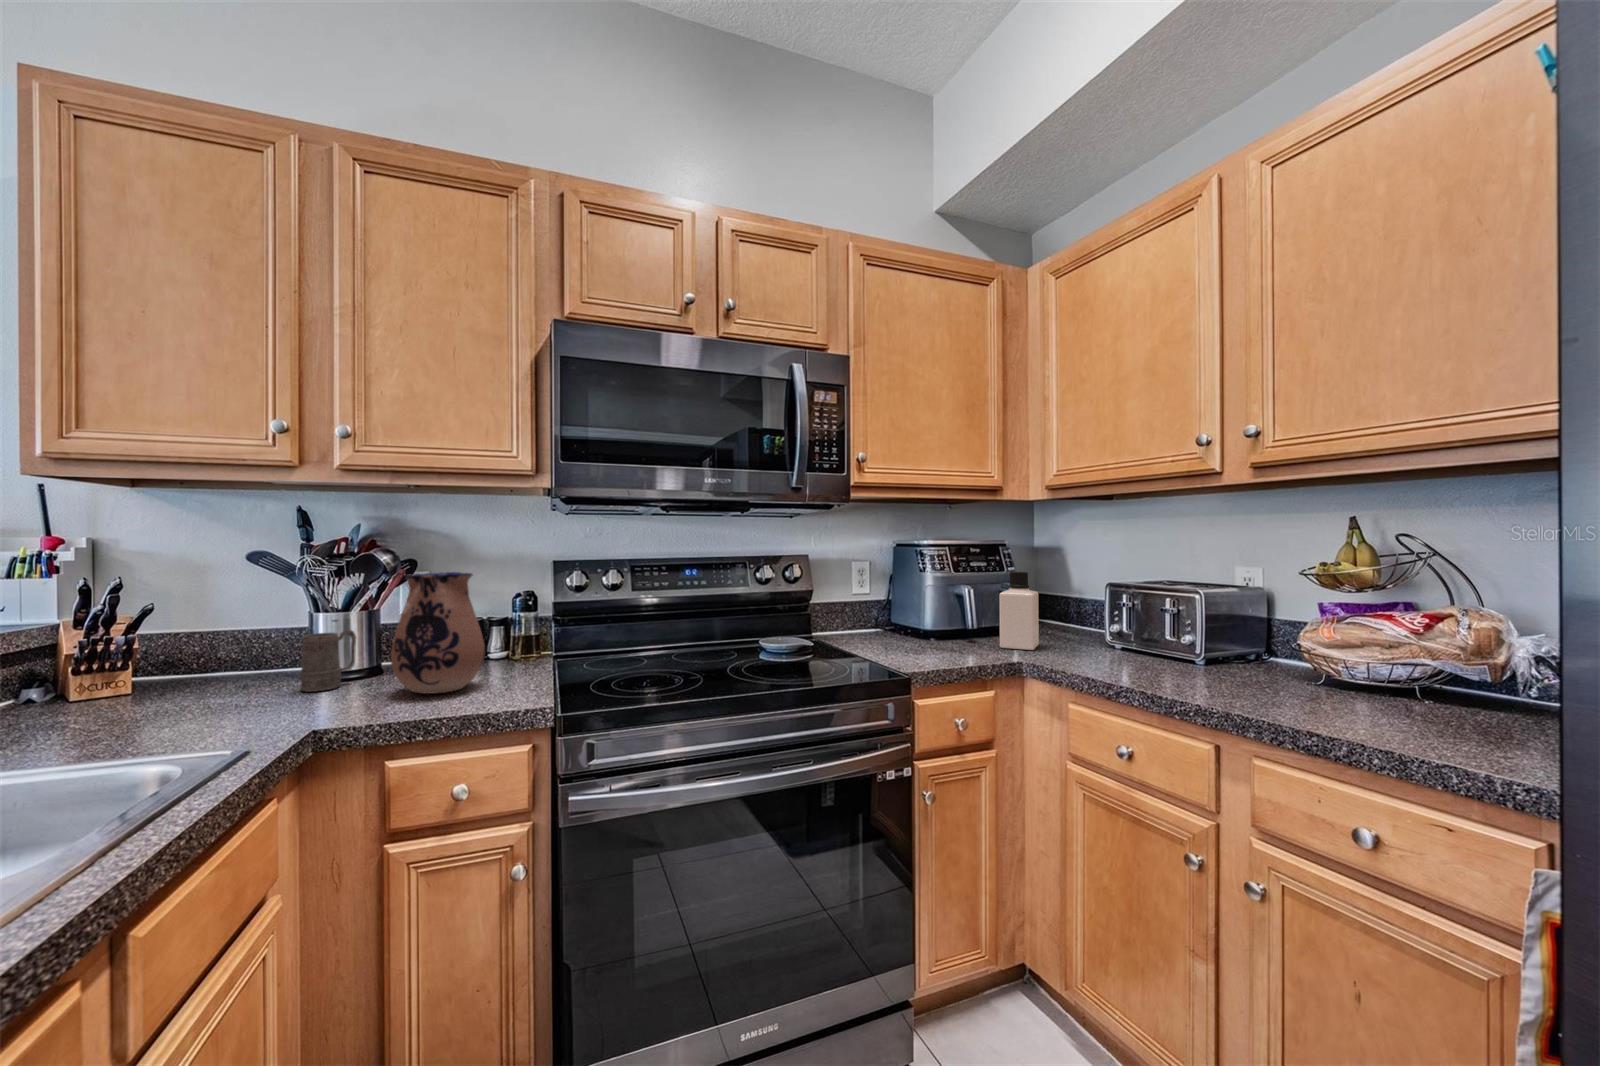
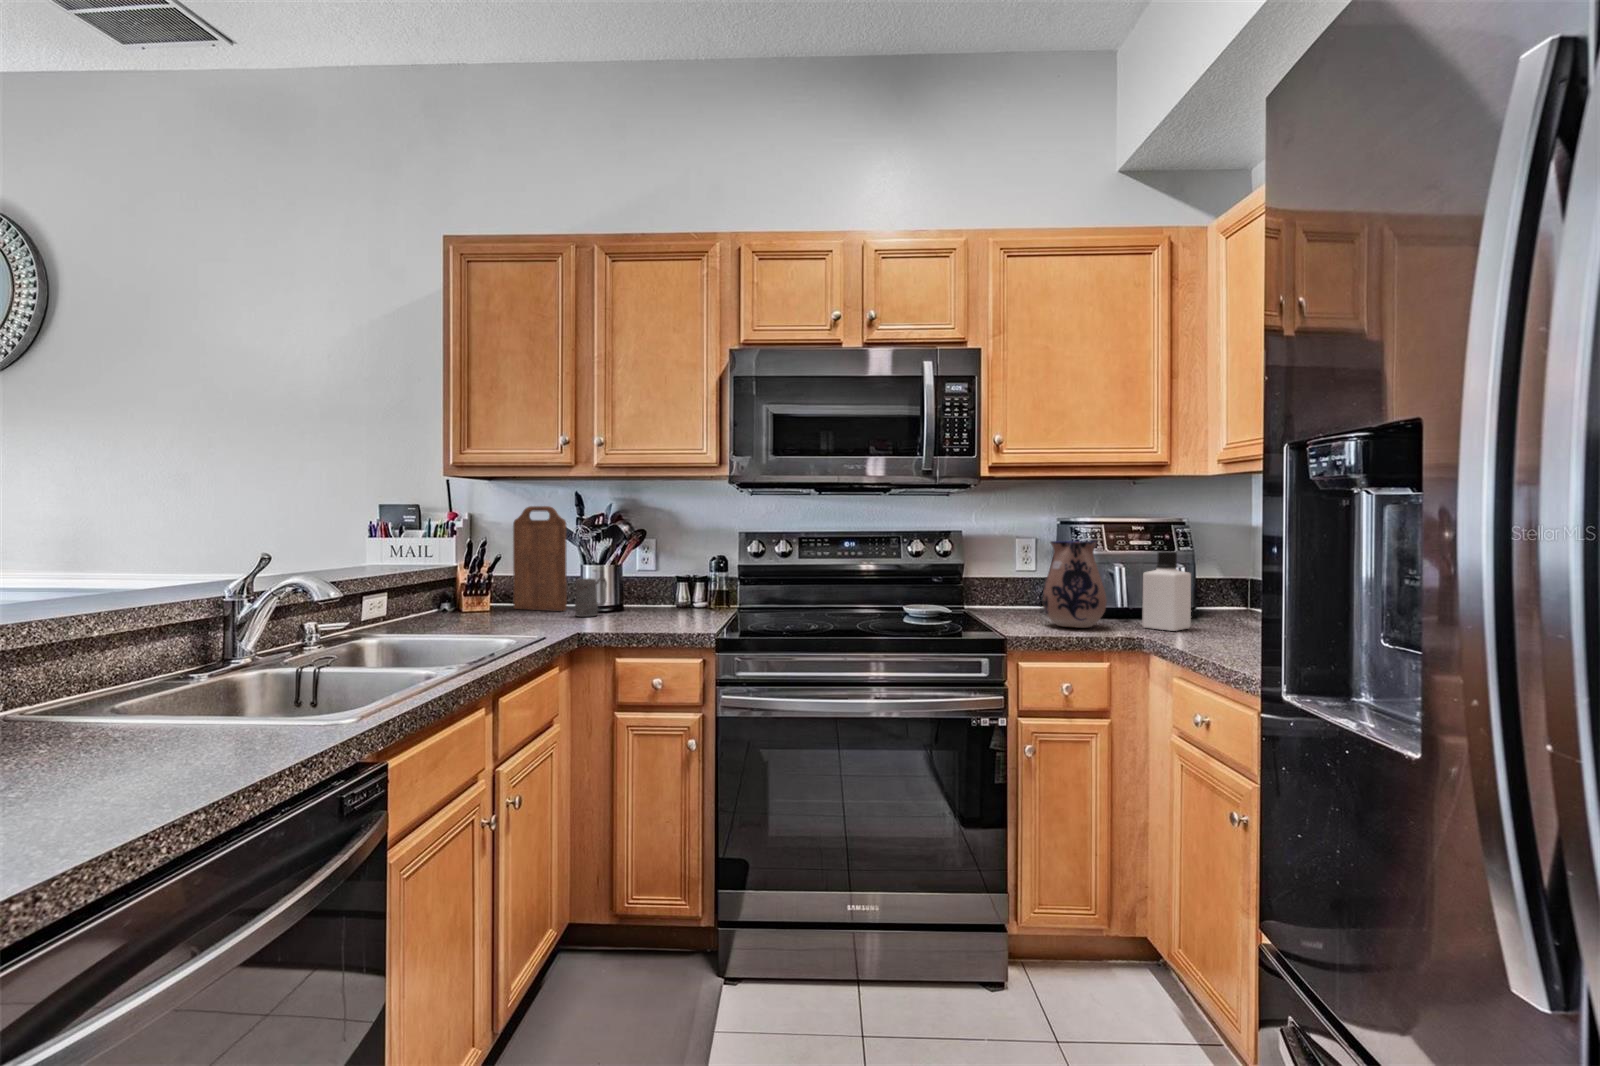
cutting board: none [180,527,283,684] -> present [513,506,567,611]
ceramic pitcher: present [391,572,485,694] -> present [1042,541,1107,628]

